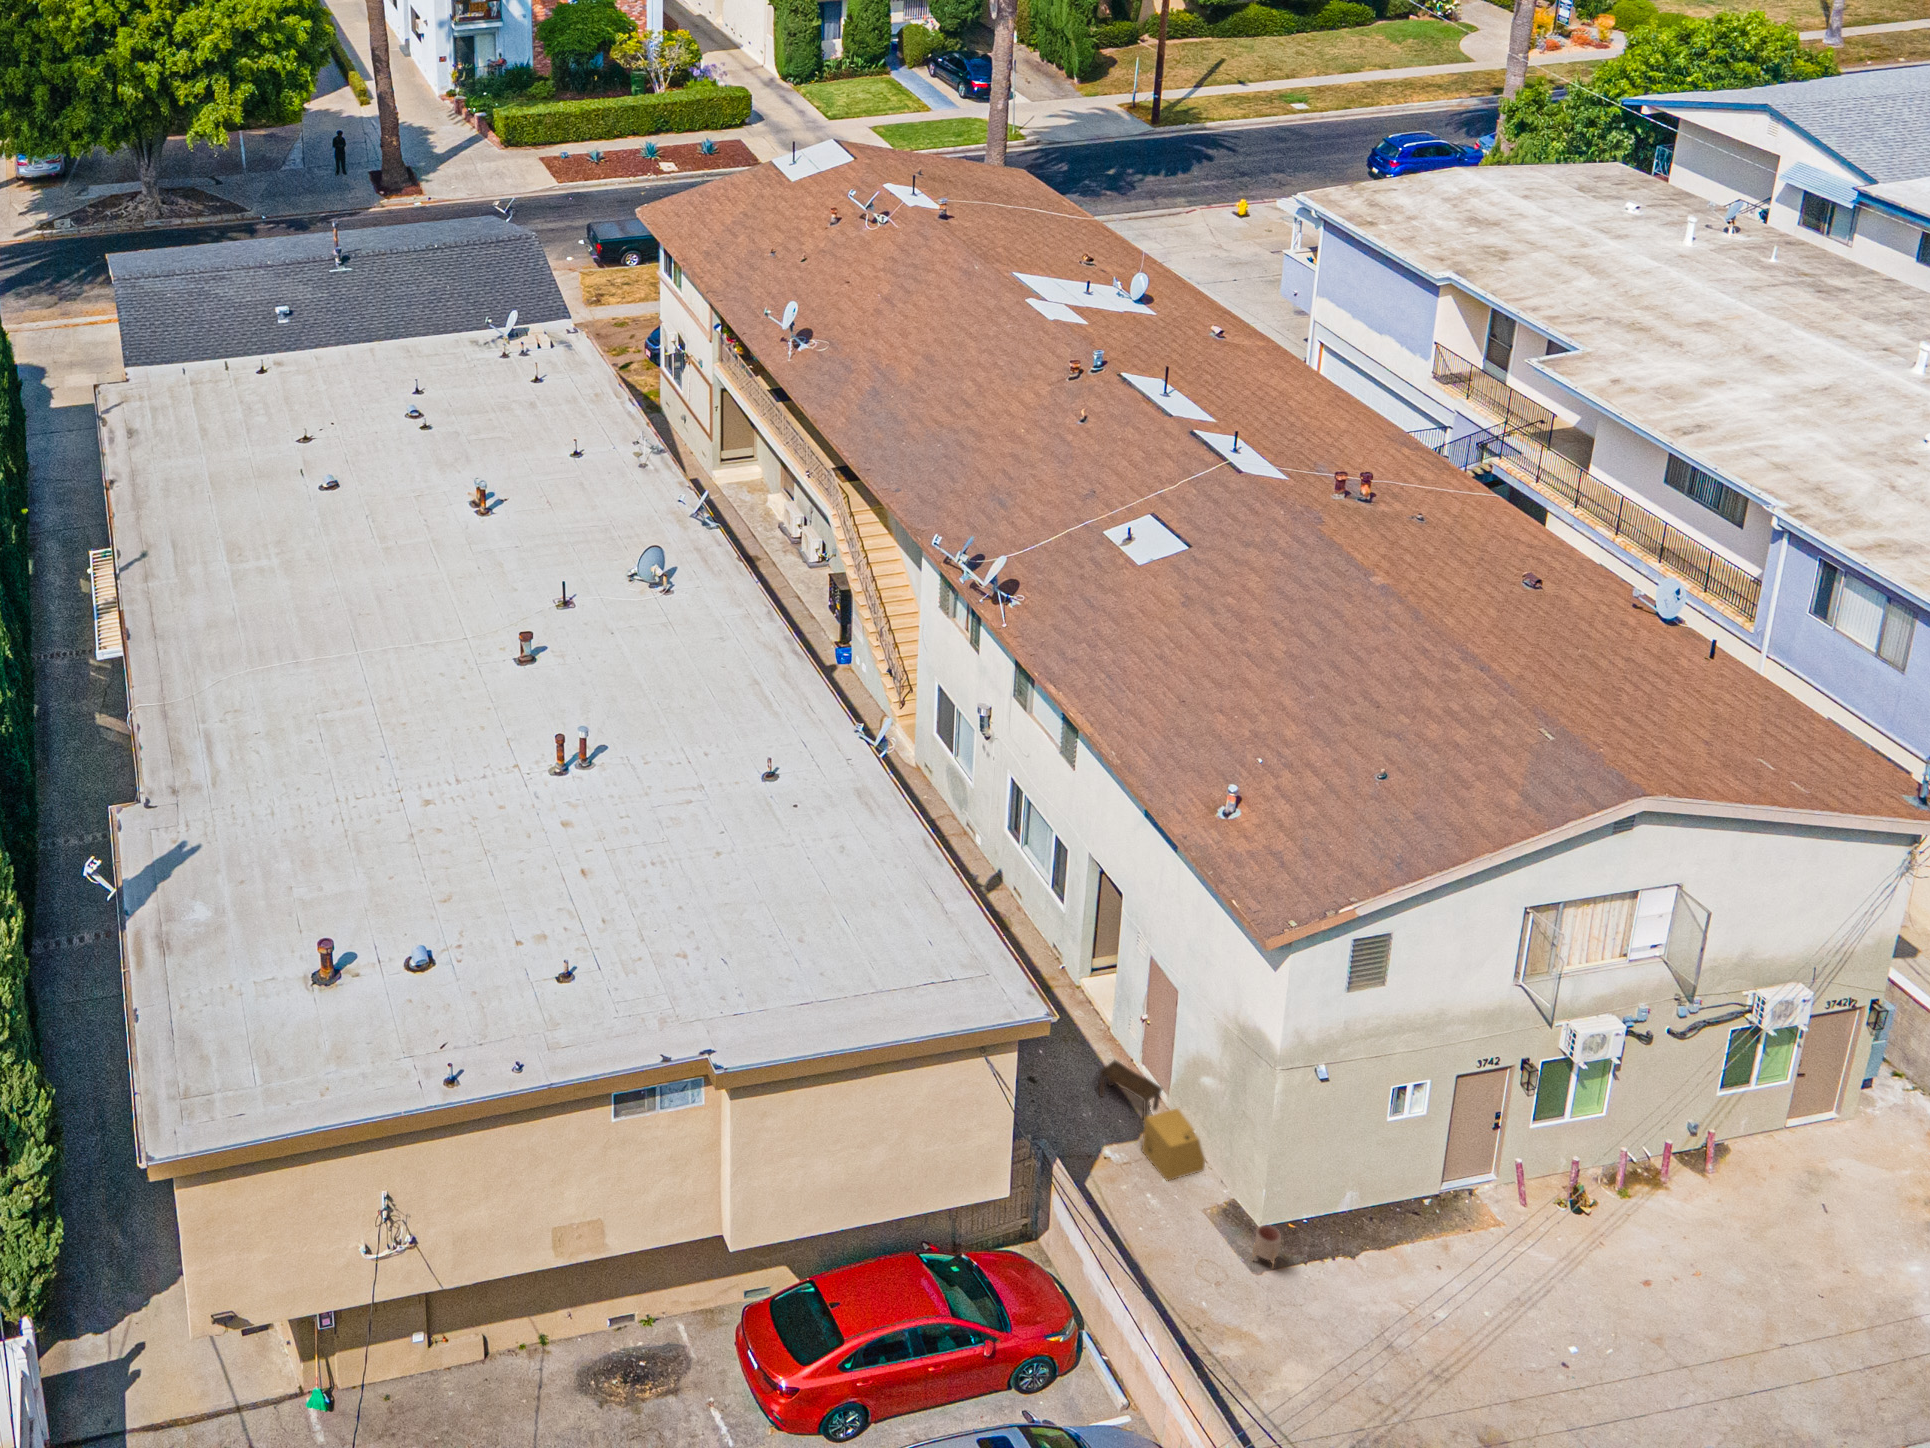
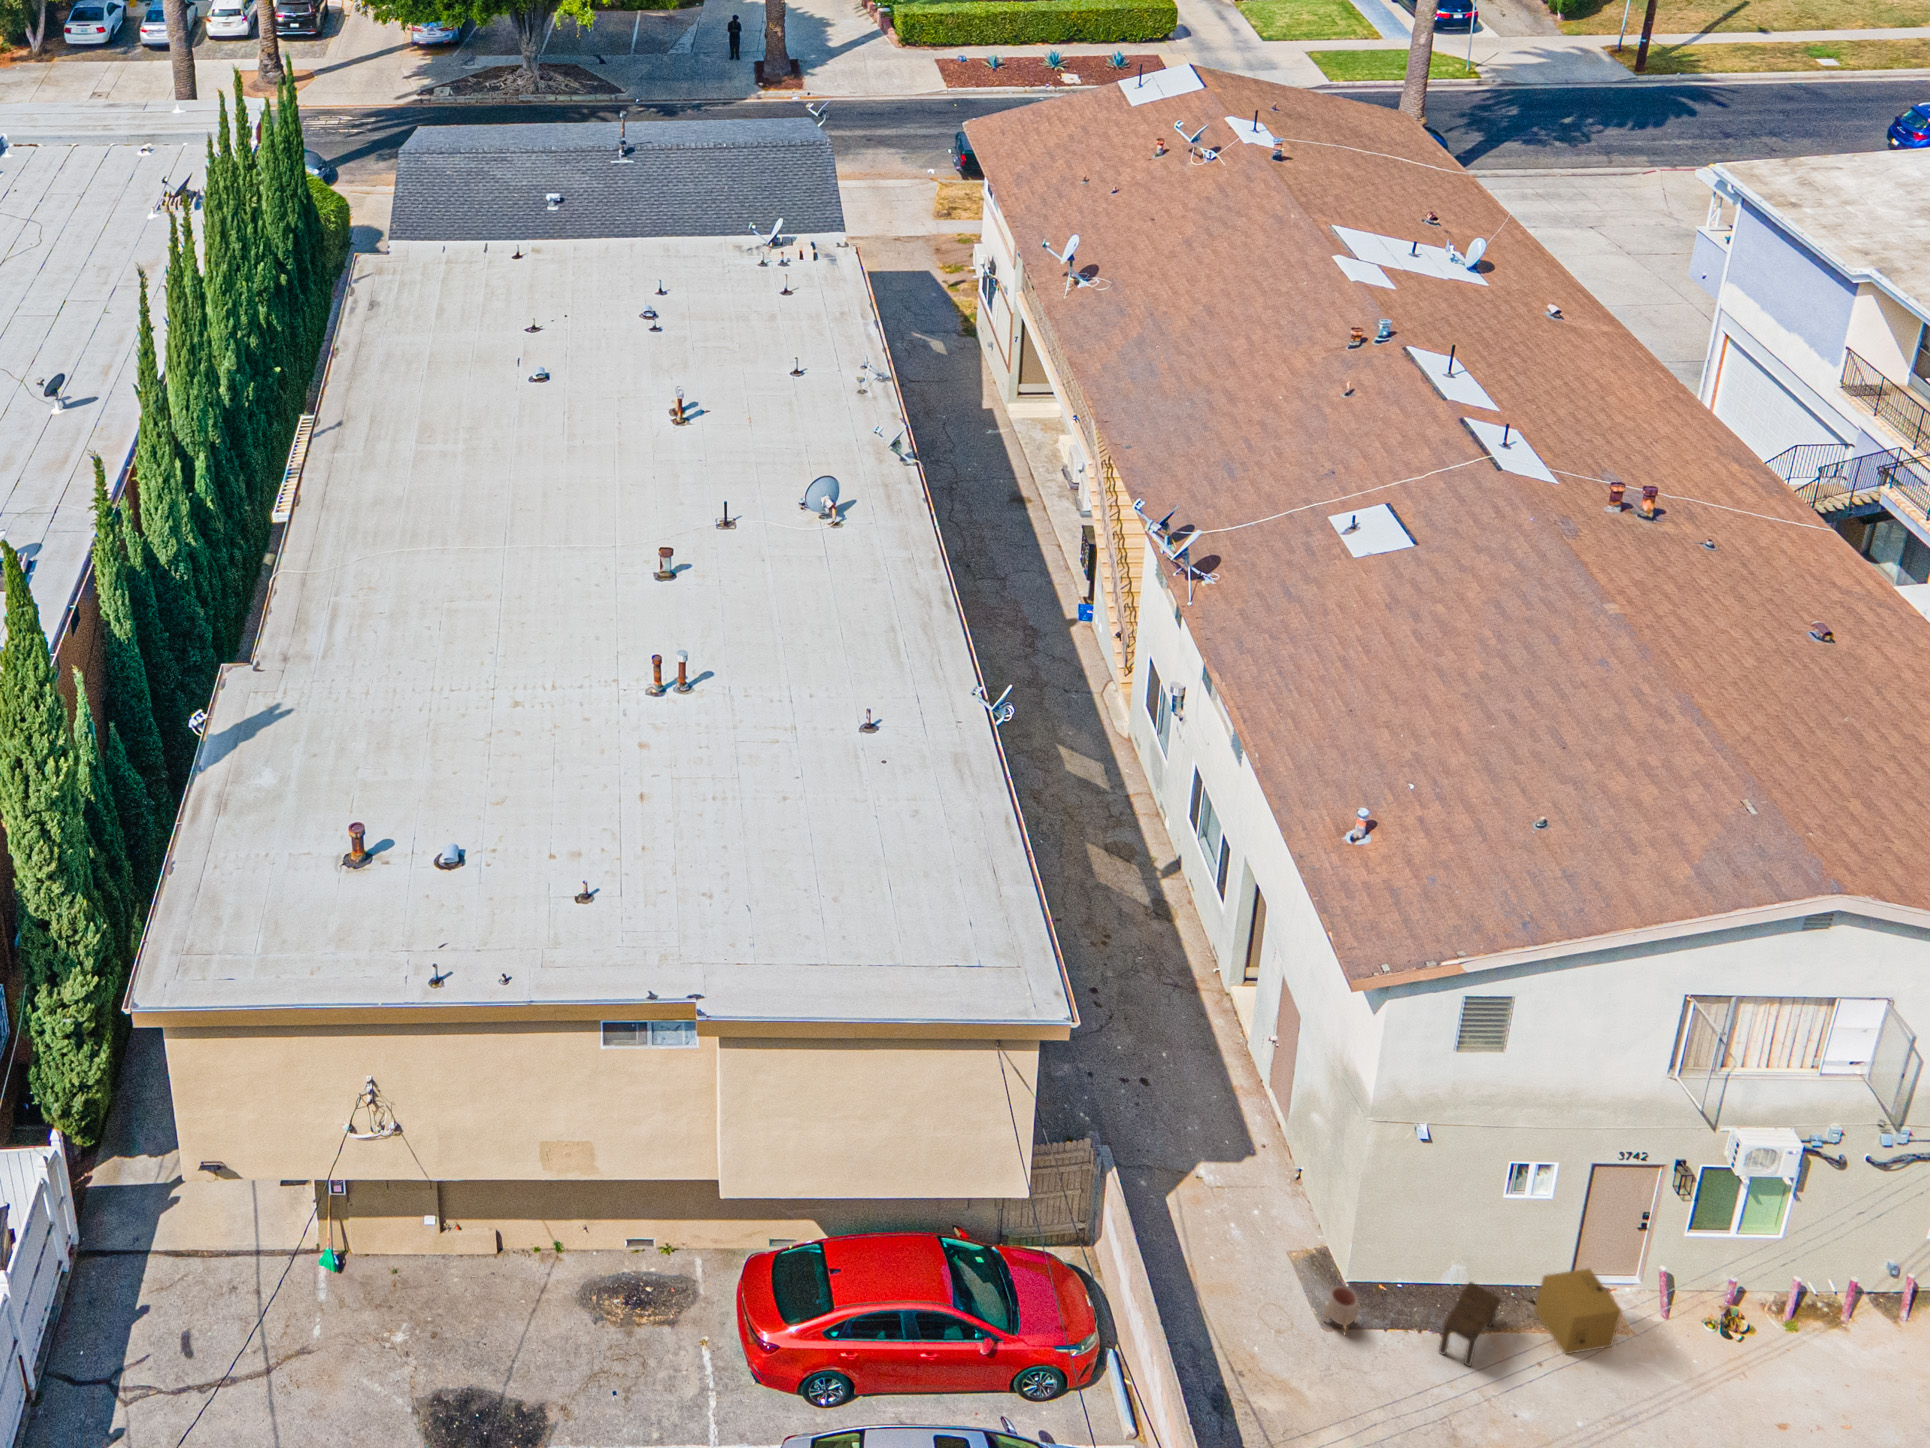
bench: present [1099,1060,1162,1122] -> present [1439,1282,1501,1367]
cardboard box: present [1142,1109,1205,1181] -> present [1535,1269,1622,1354]

